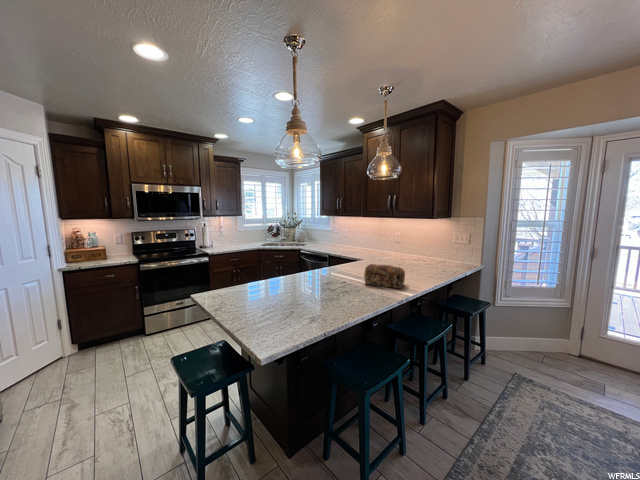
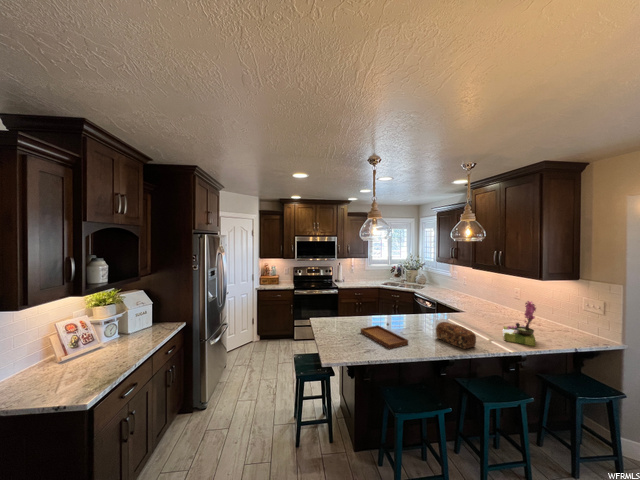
flower arrangement: none [409,233,441,274] -> present [503,301,536,346]
tray: none [278,275,345,307] -> present [361,323,408,349]

